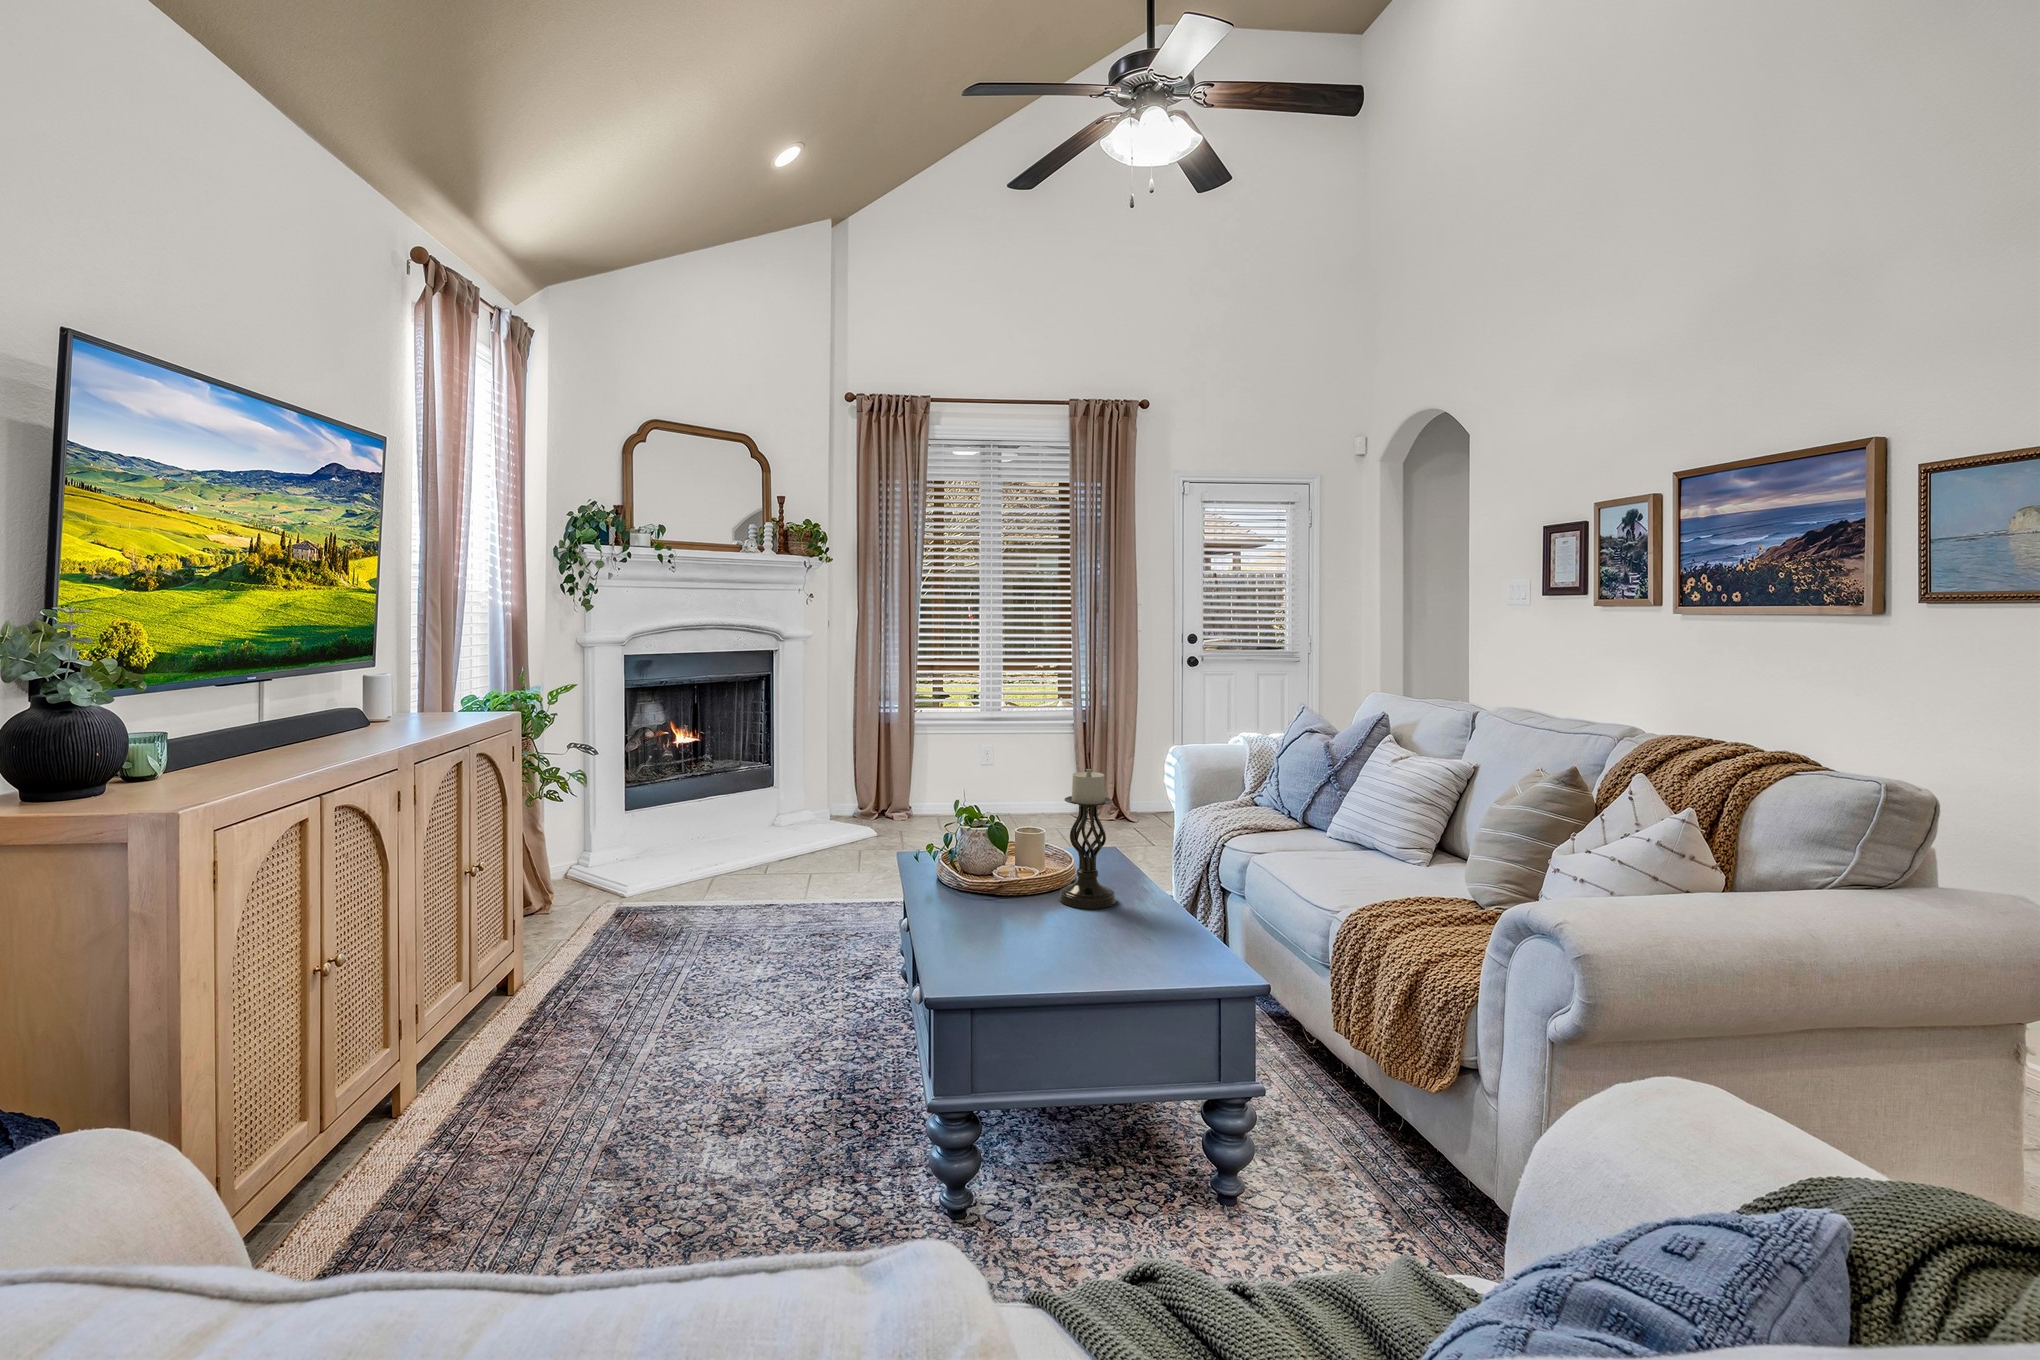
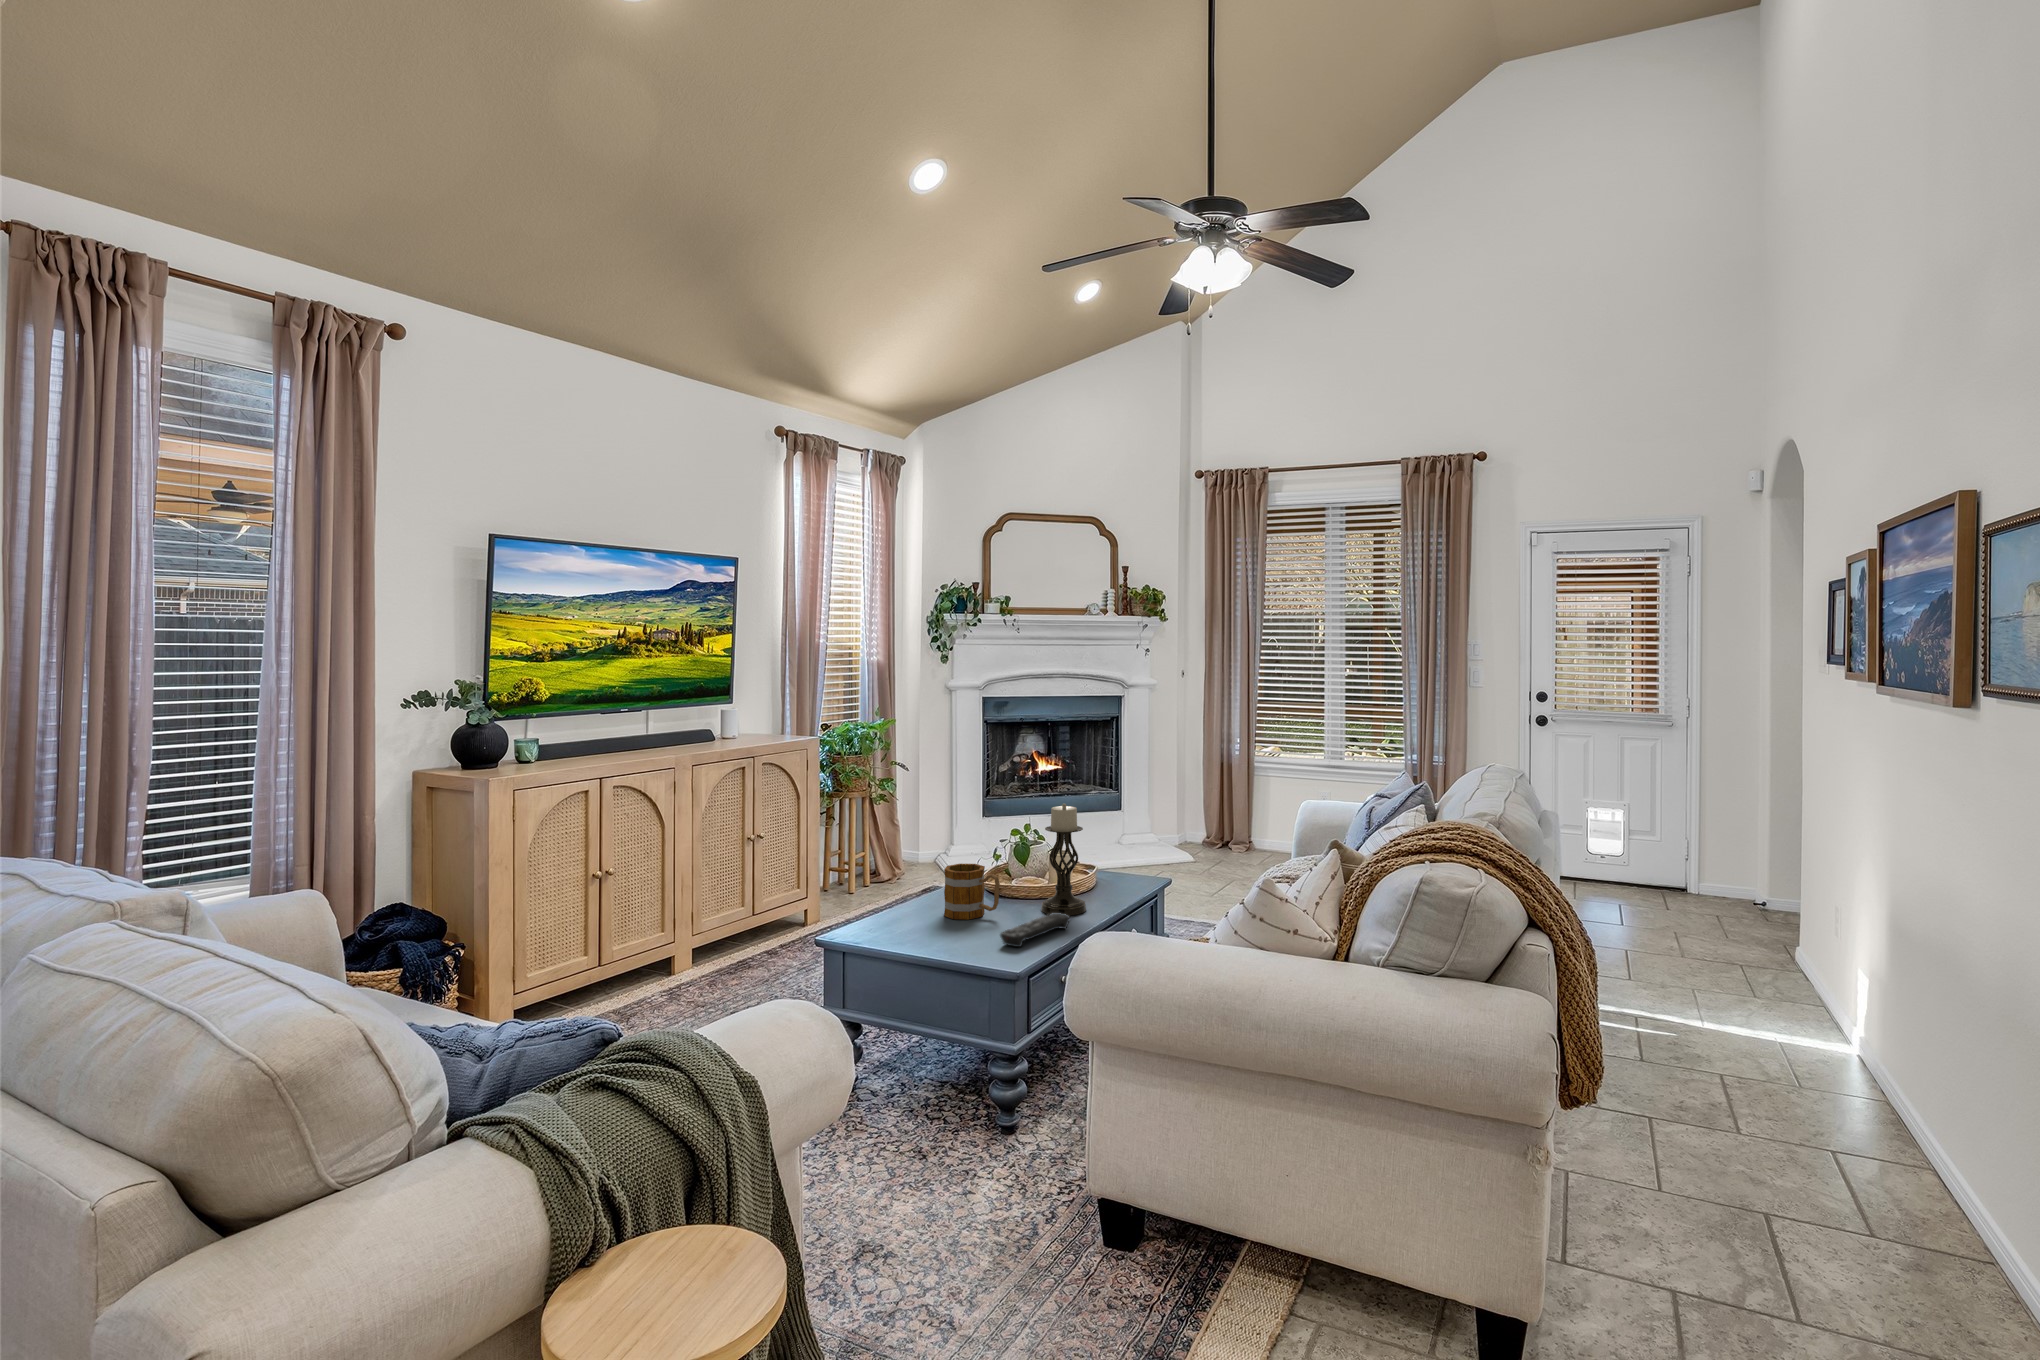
mug: none [974,859,1054,936] -> present [944,864,1000,919]
remote control: none [1123,905,1168,956] -> present [1000,913,1070,947]

